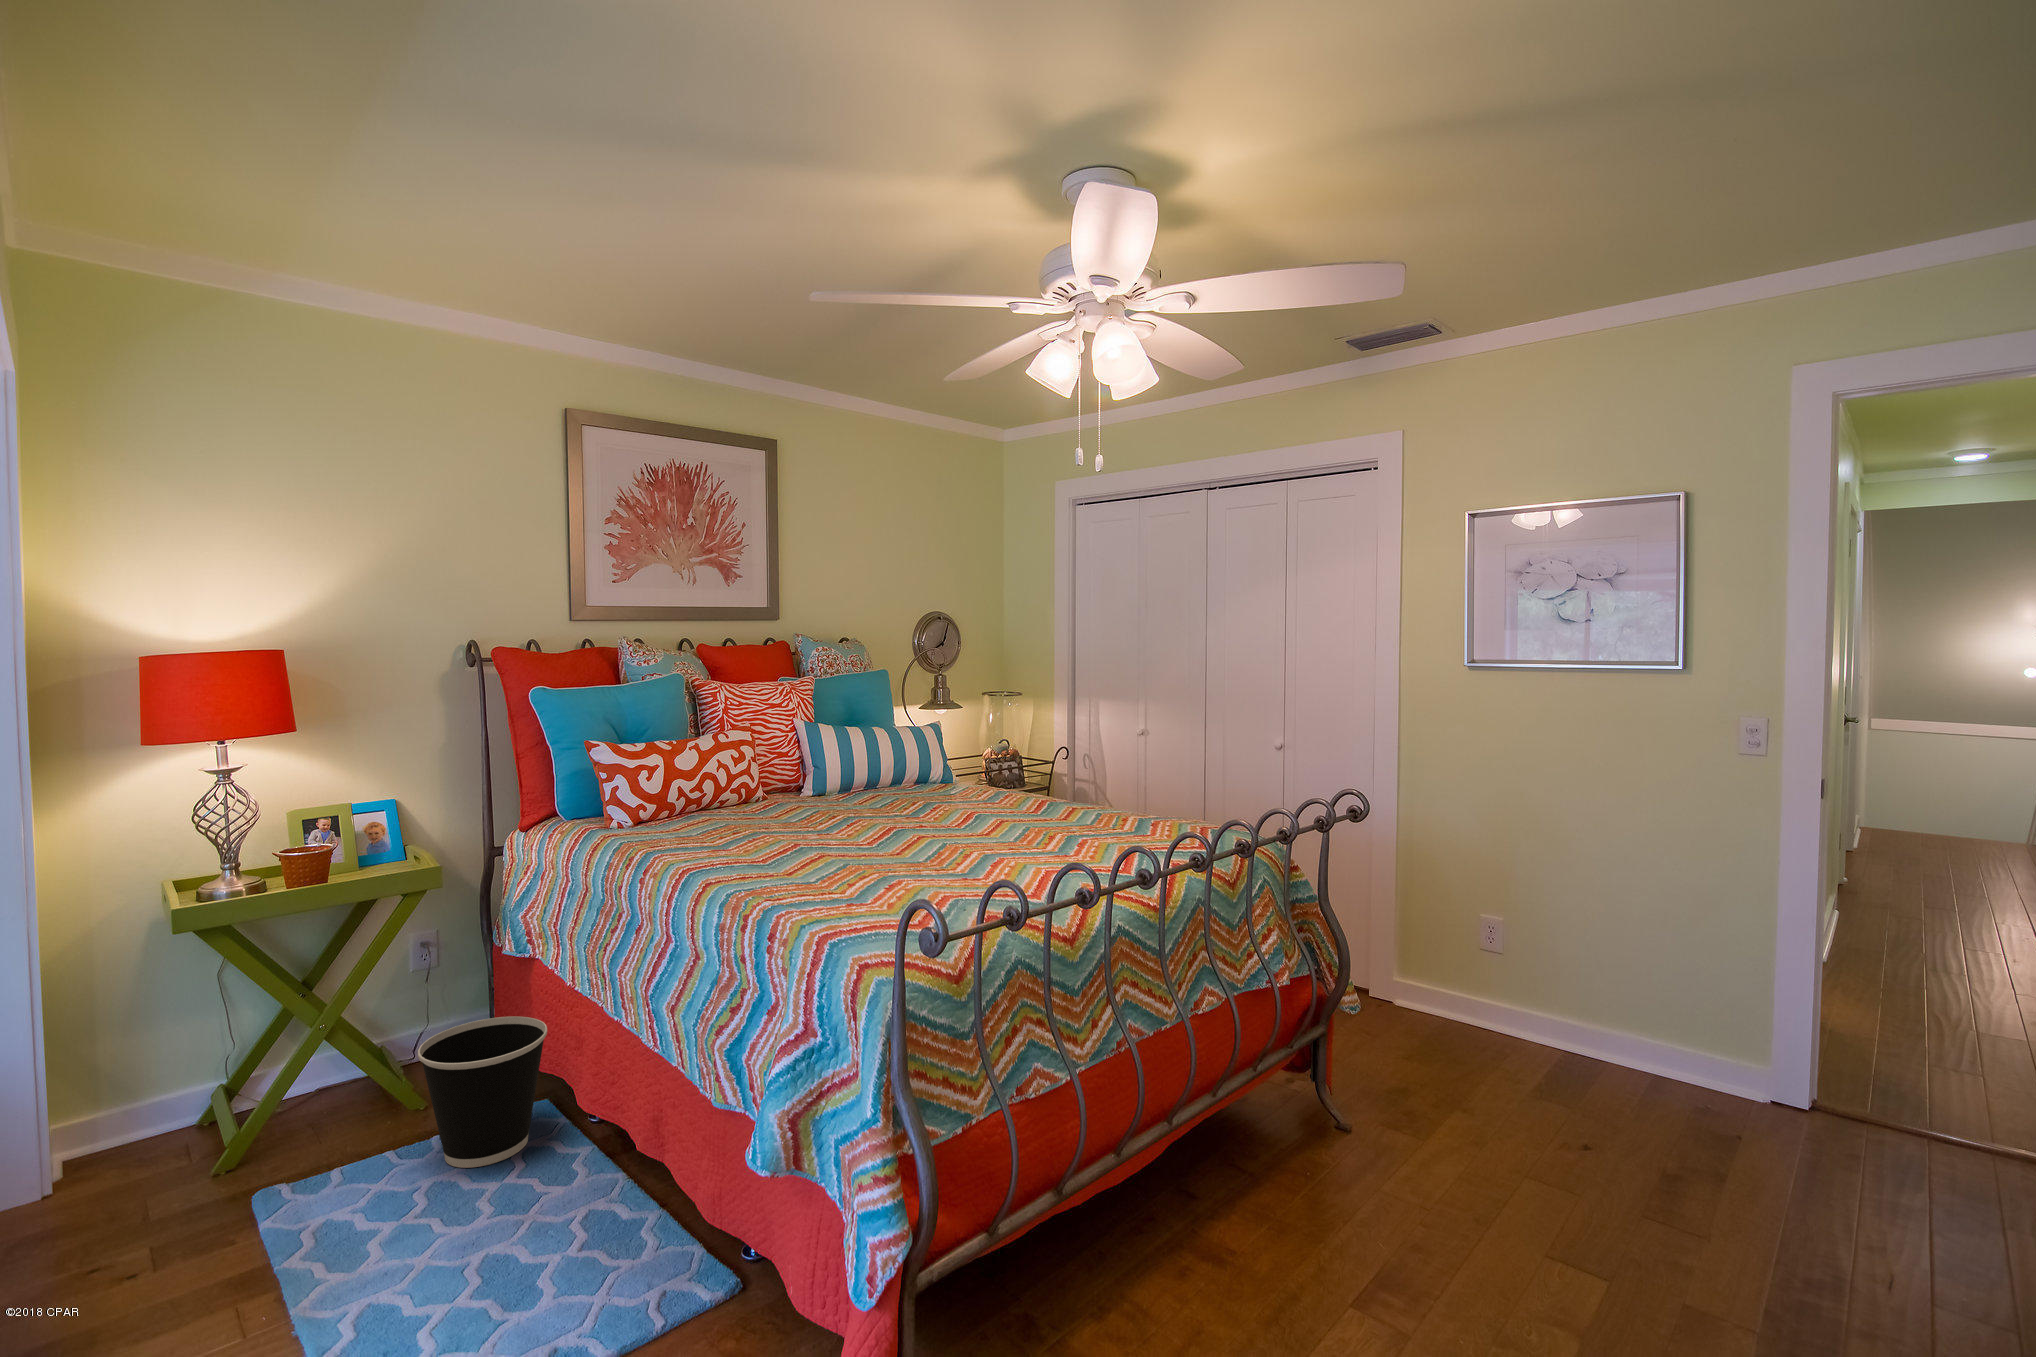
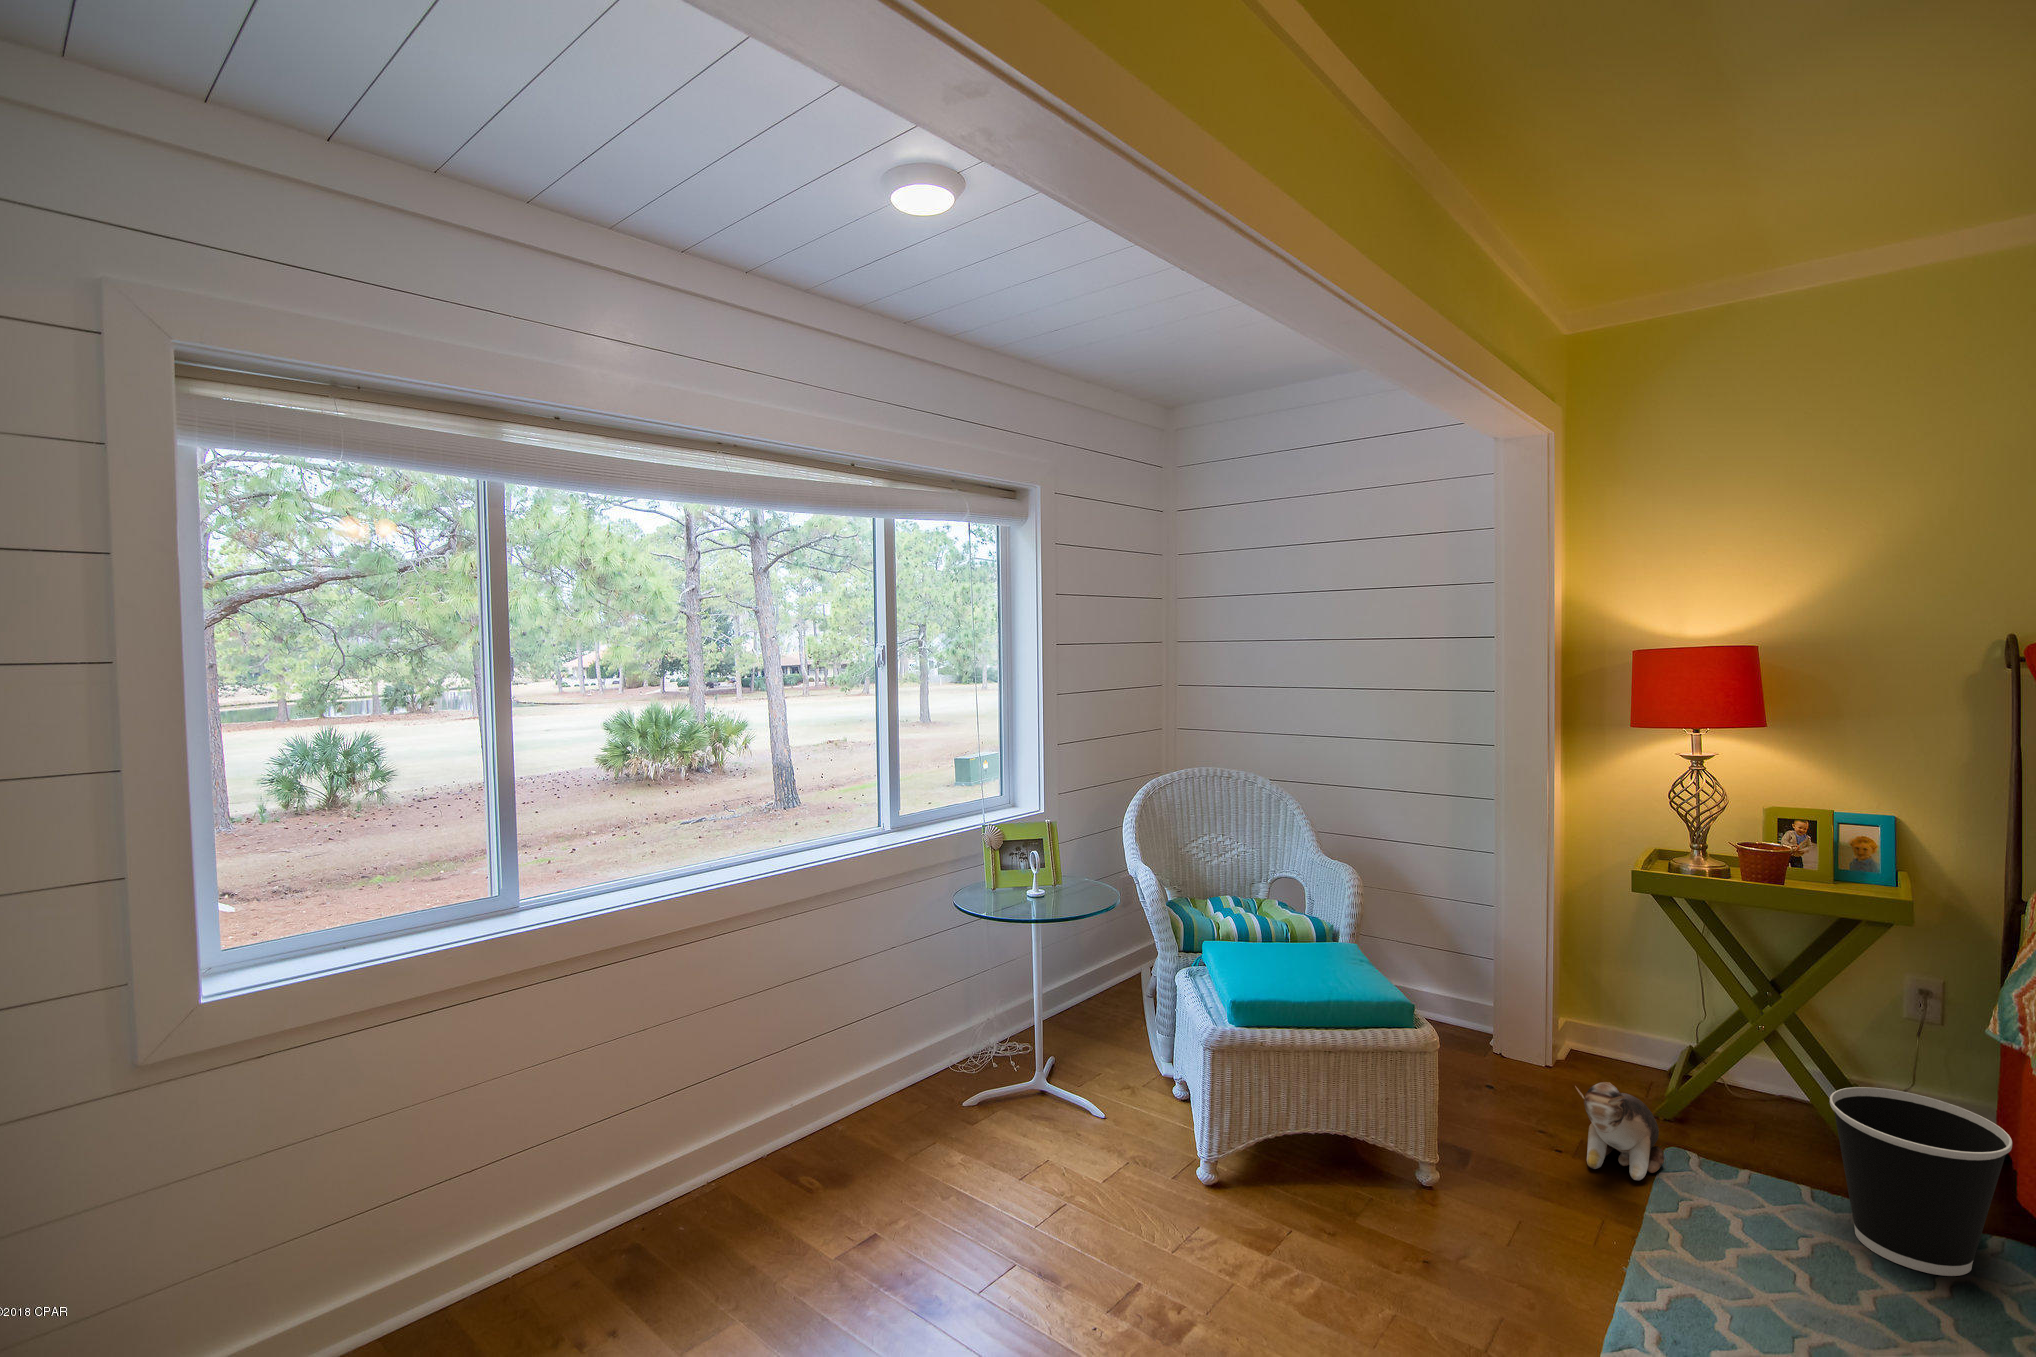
plush toy: none [165,1155,261,1268] -> present [1575,1082,1664,1180]

